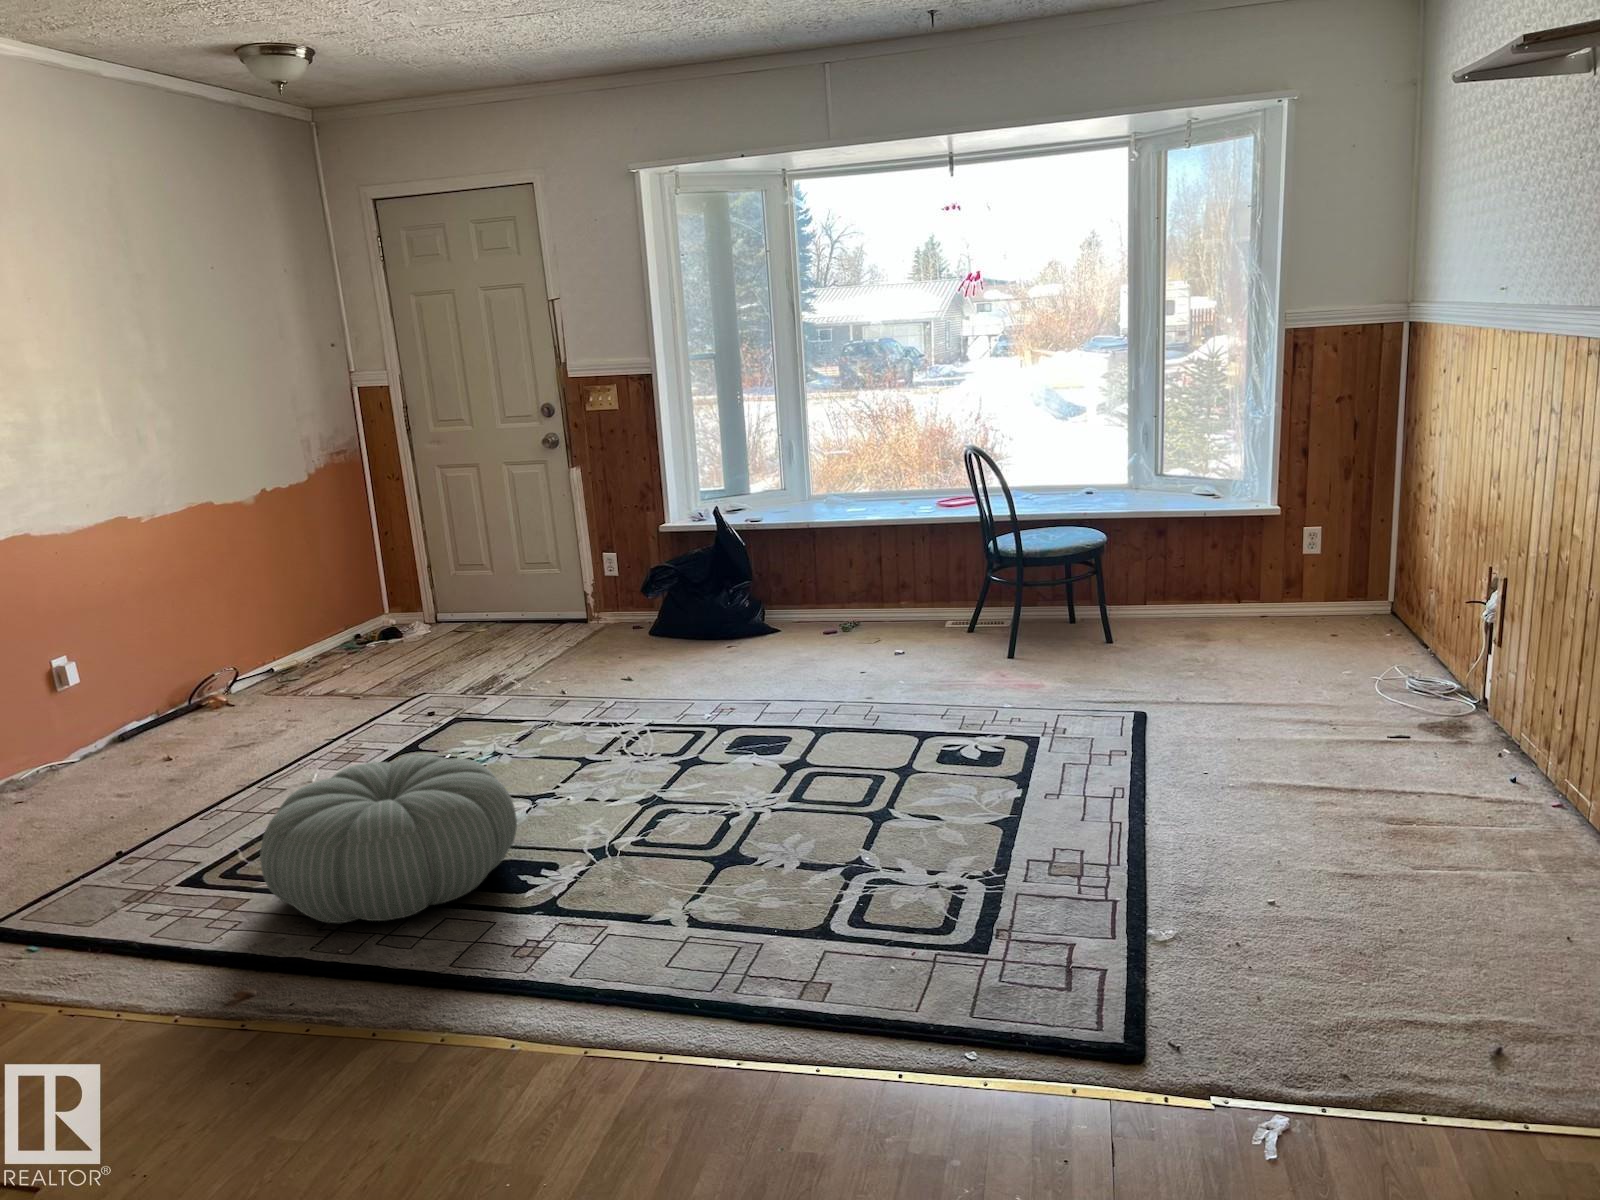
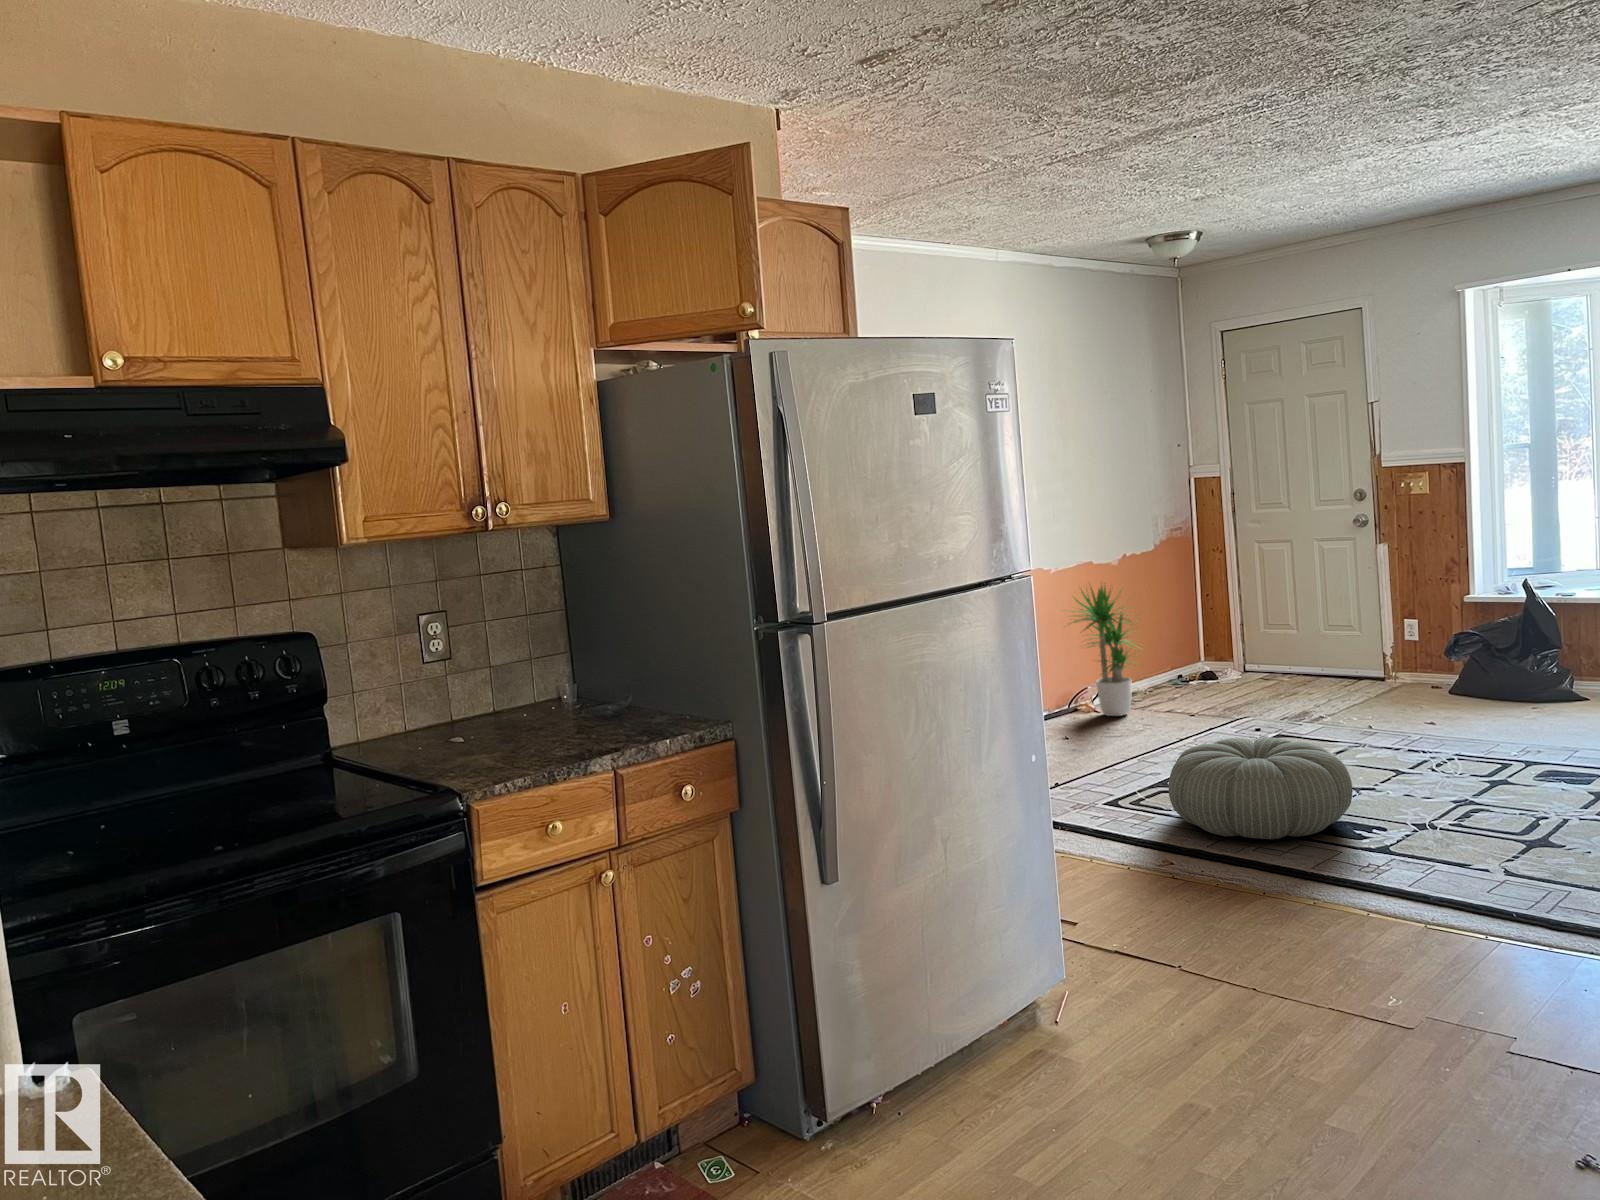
potted plant: none [154,527,295,712] -> present [1073,587,1138,716]

